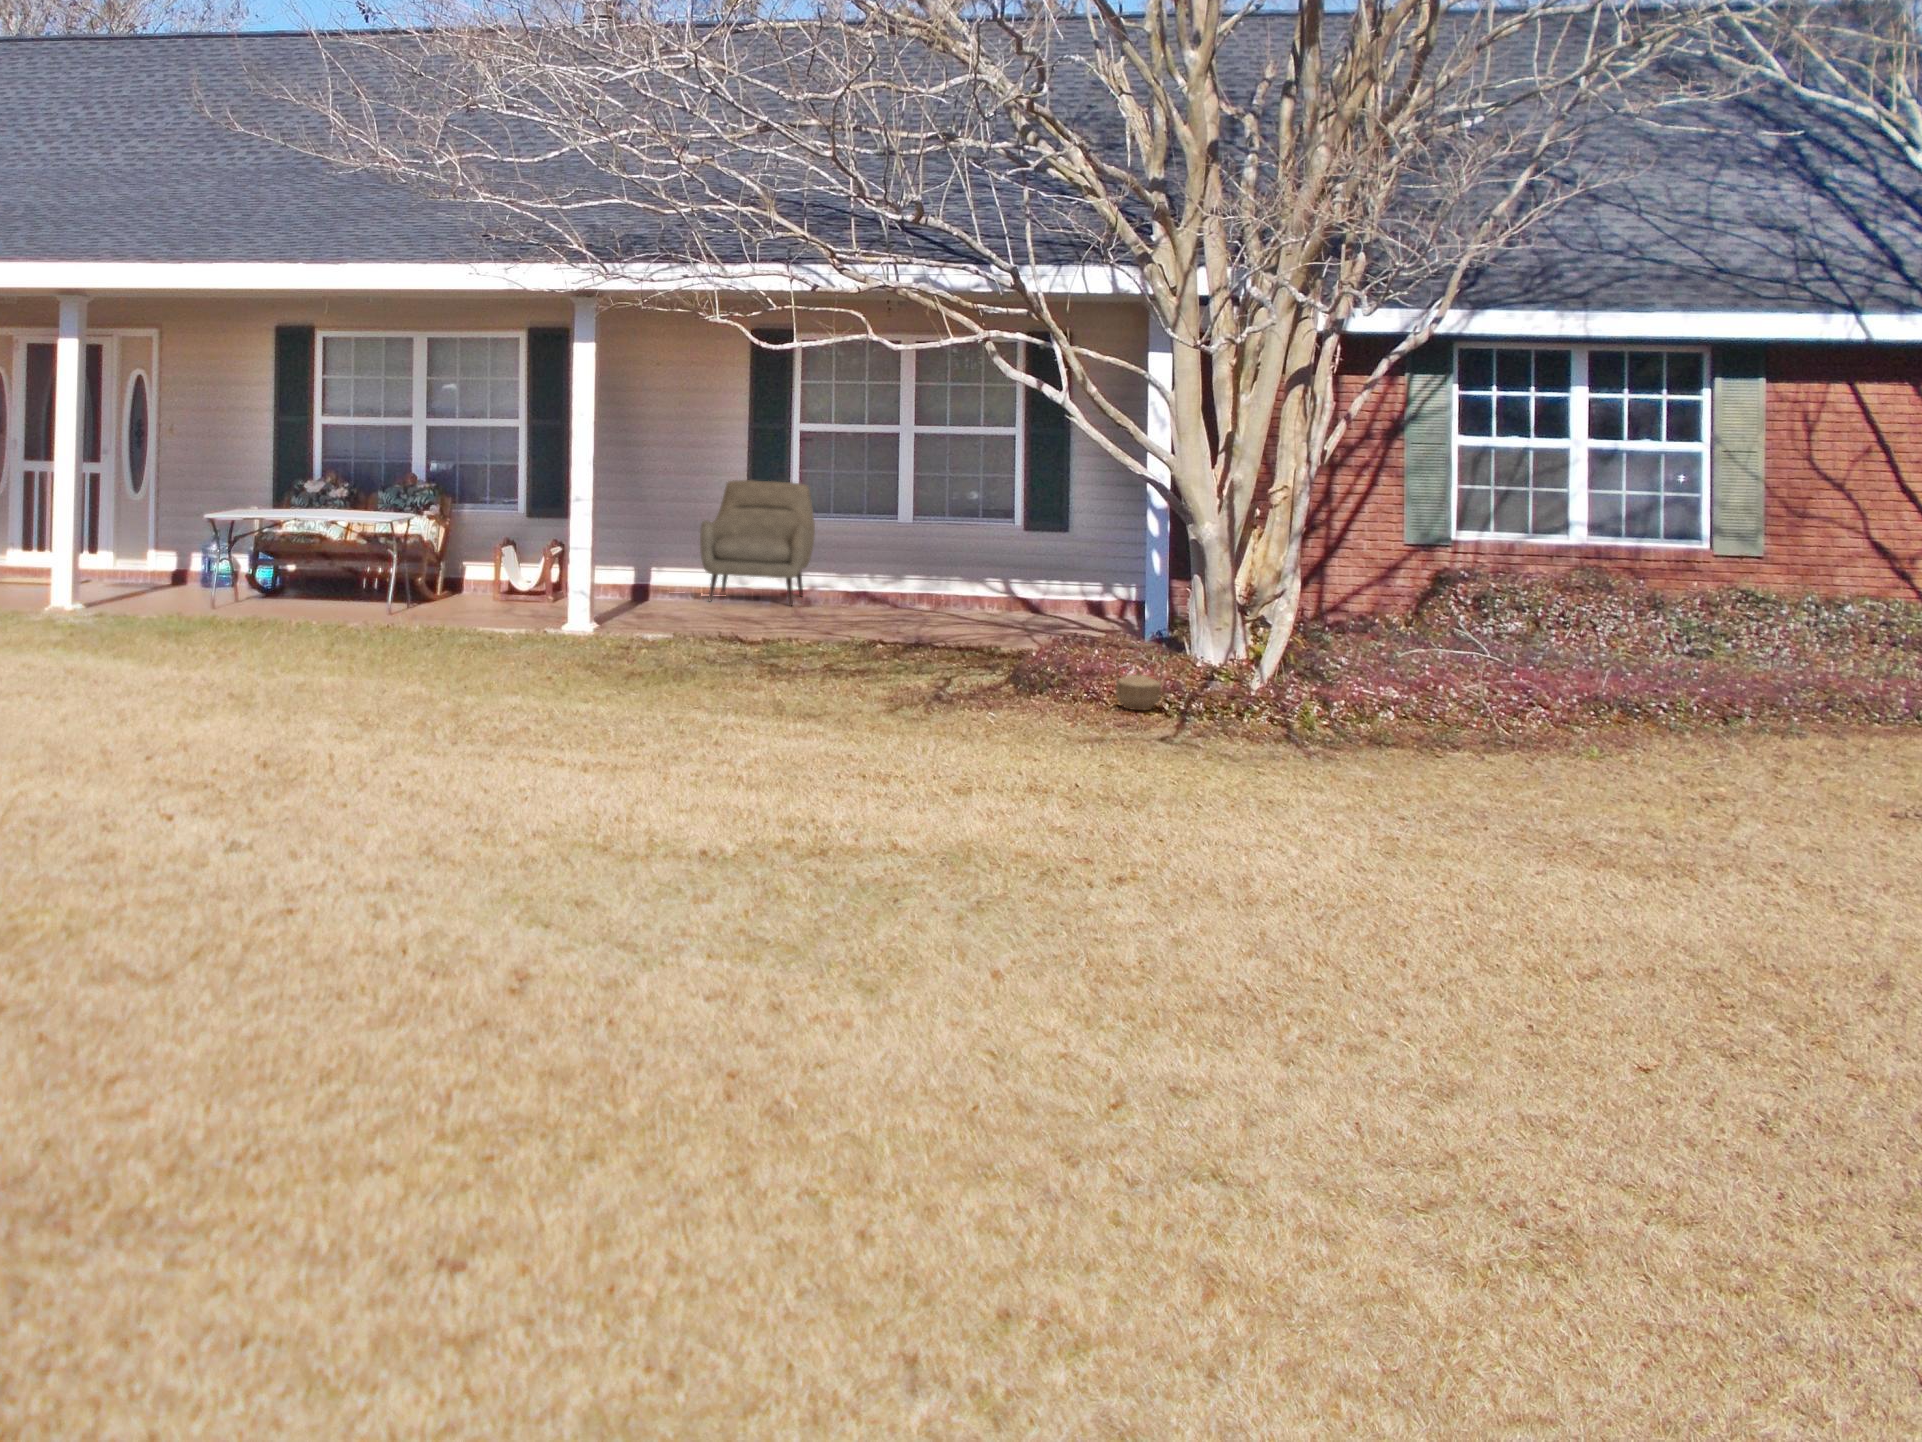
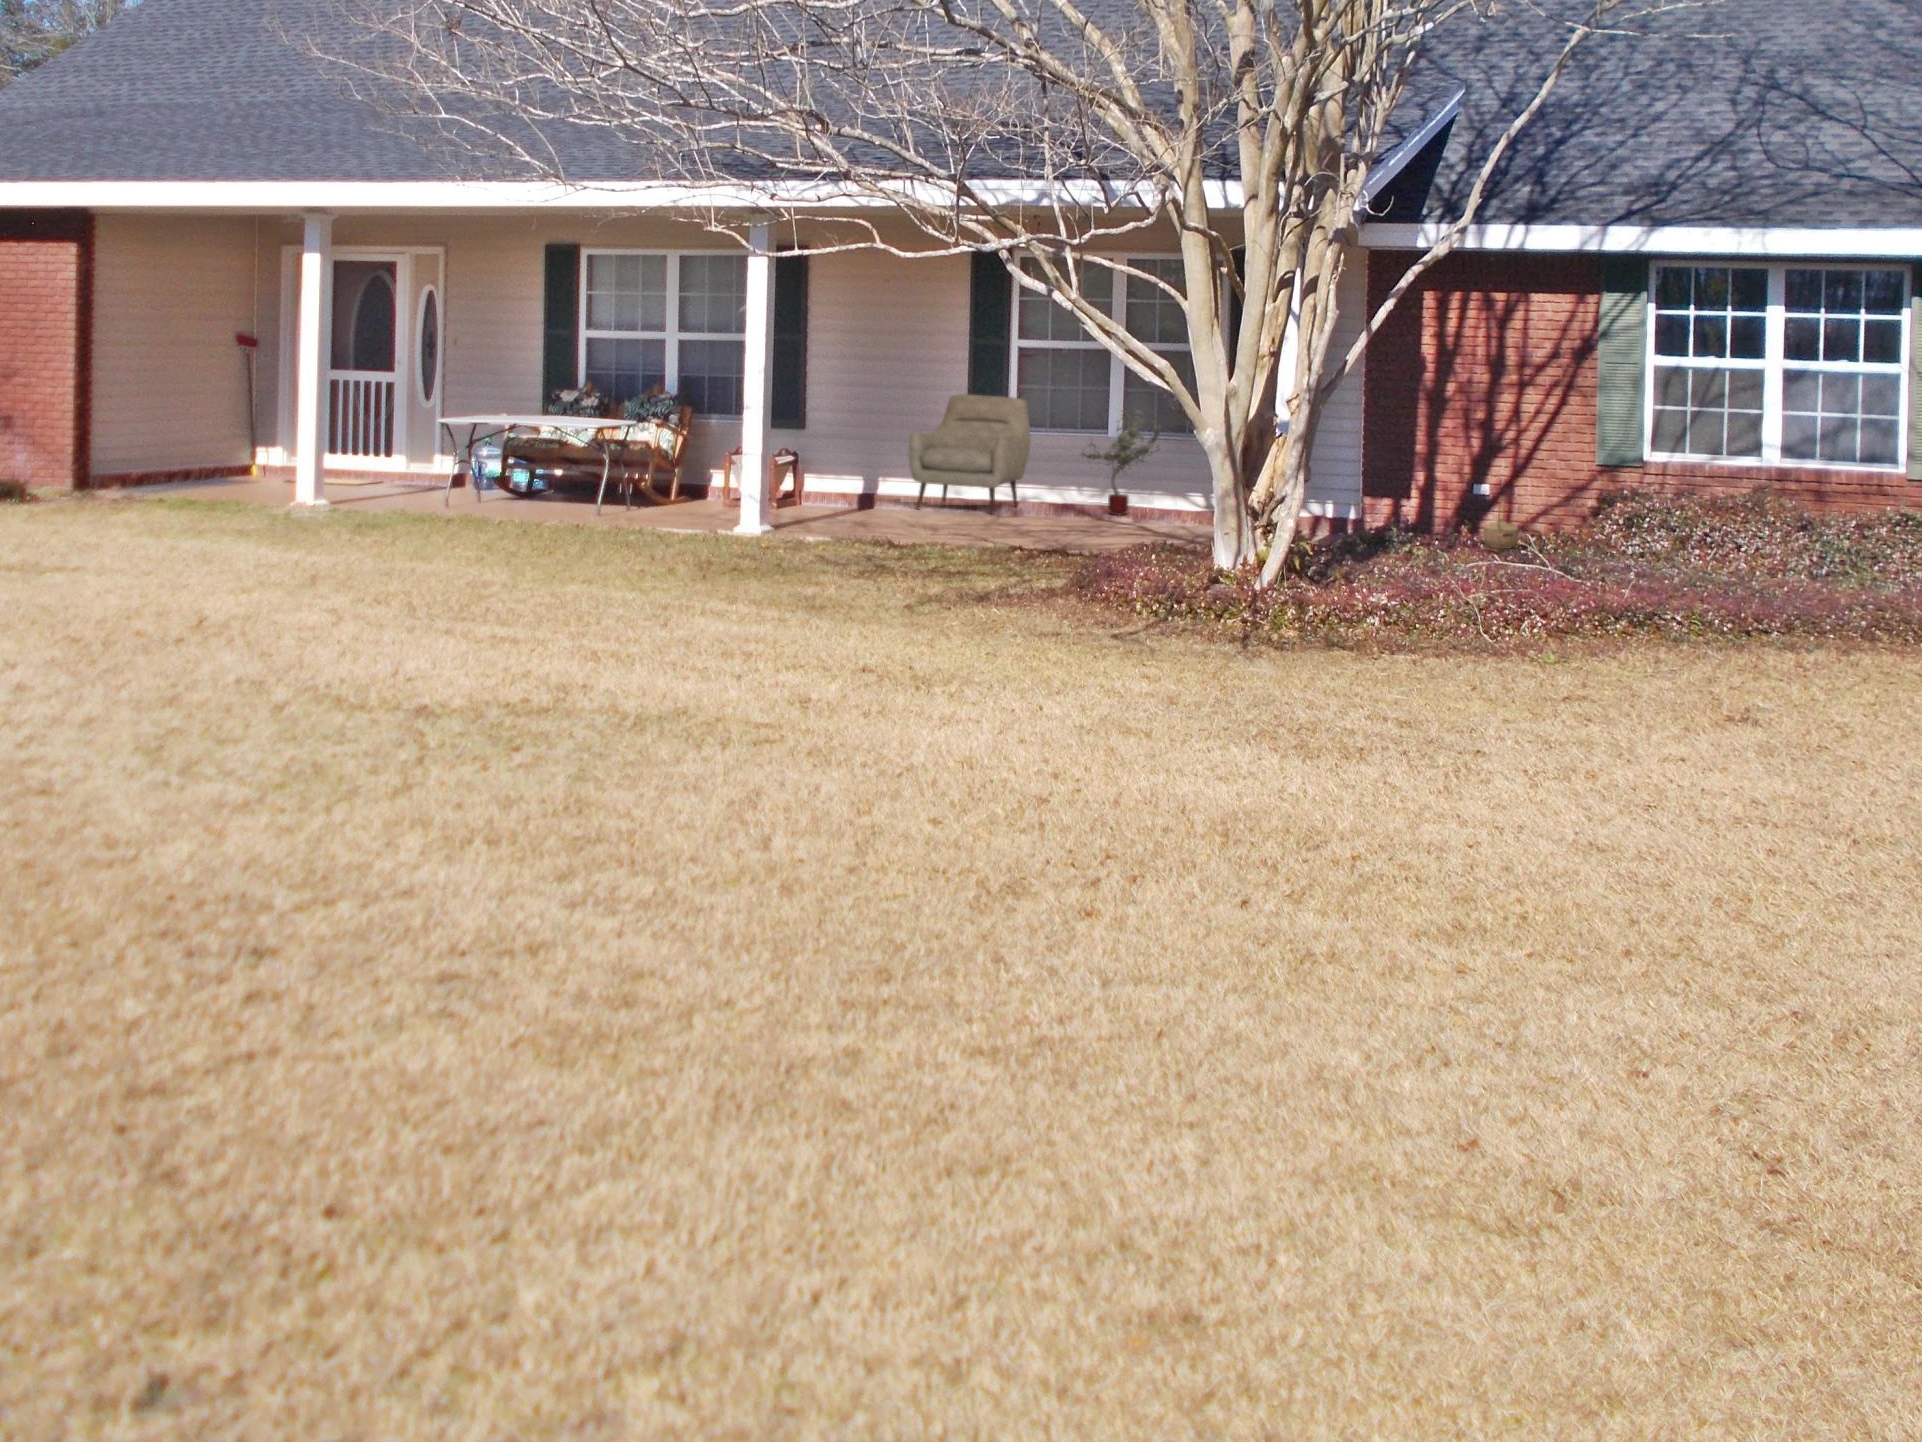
potted tree: none [869,494,959,604] -> present [1080,410,1162,515]
basket: present [1116,643,1163,710] -> present [1483,497,1519,549]

